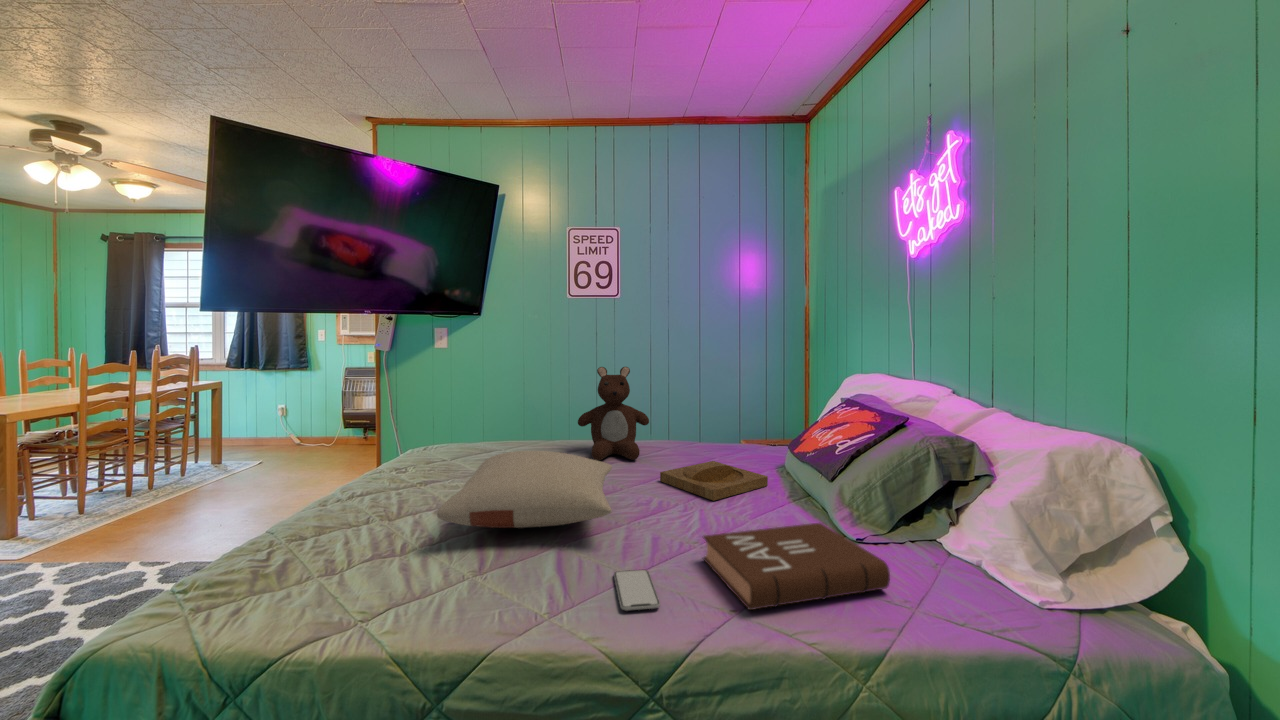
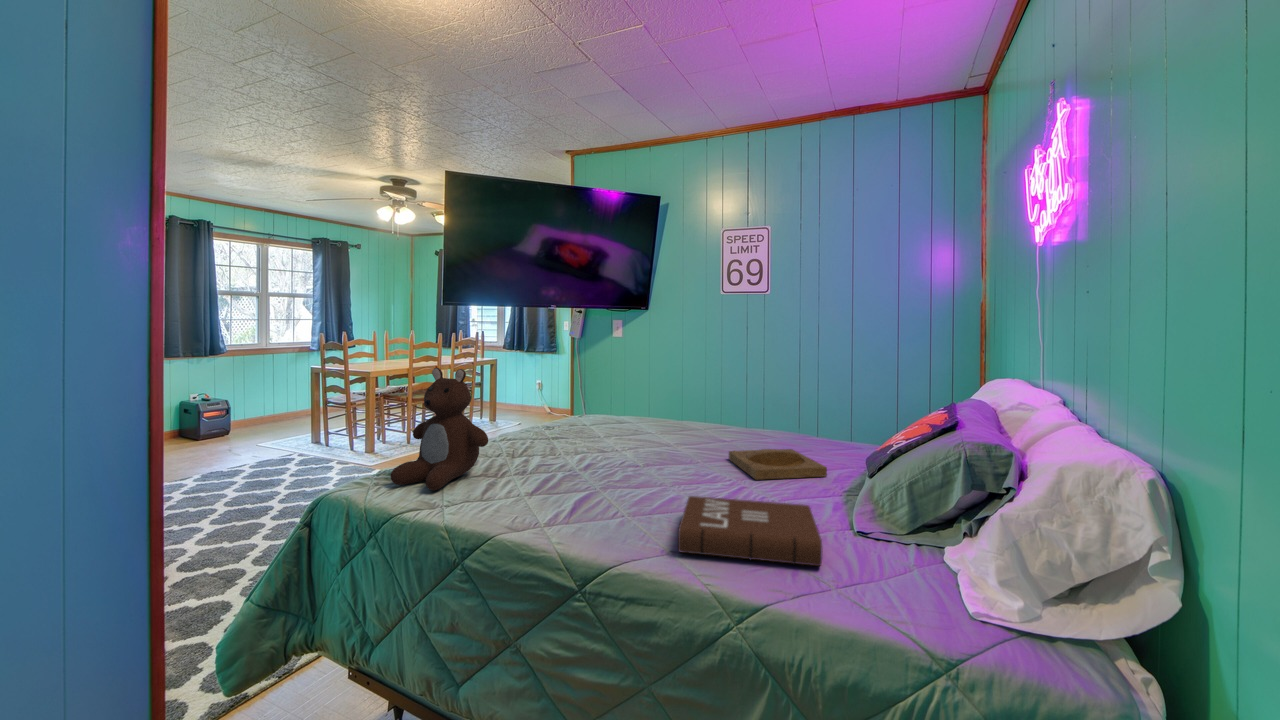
teddy bear: present [578,367,649,460] -> present [390,368,488,490]
pillow: present [437,451,612,528] -> none [516,416,677,474]
smartphone: present [614,570,660,610] -> none [589,510,636,536]

